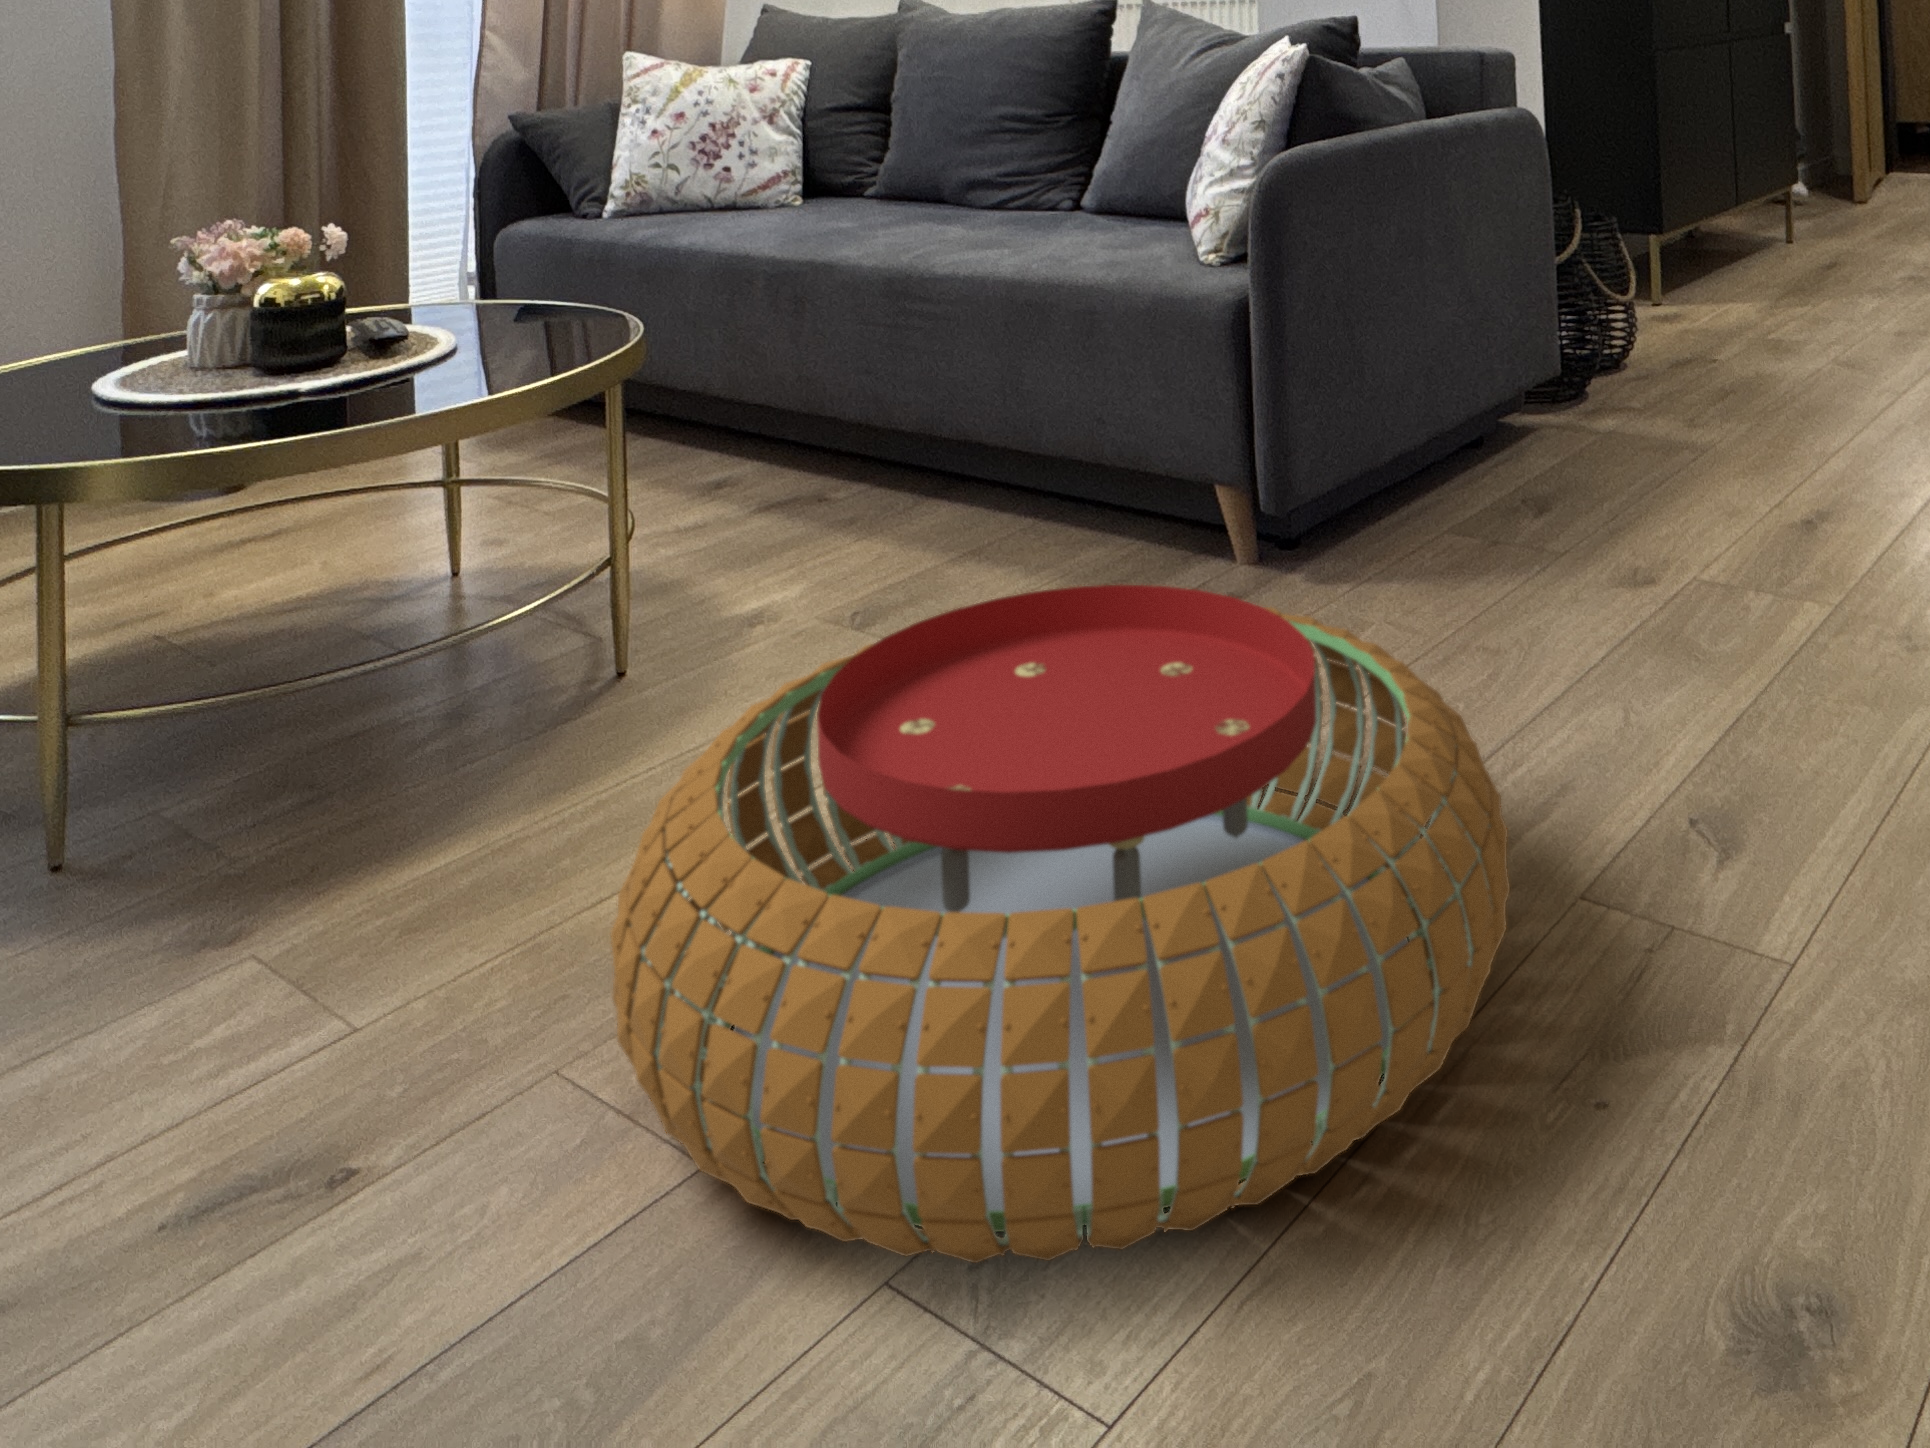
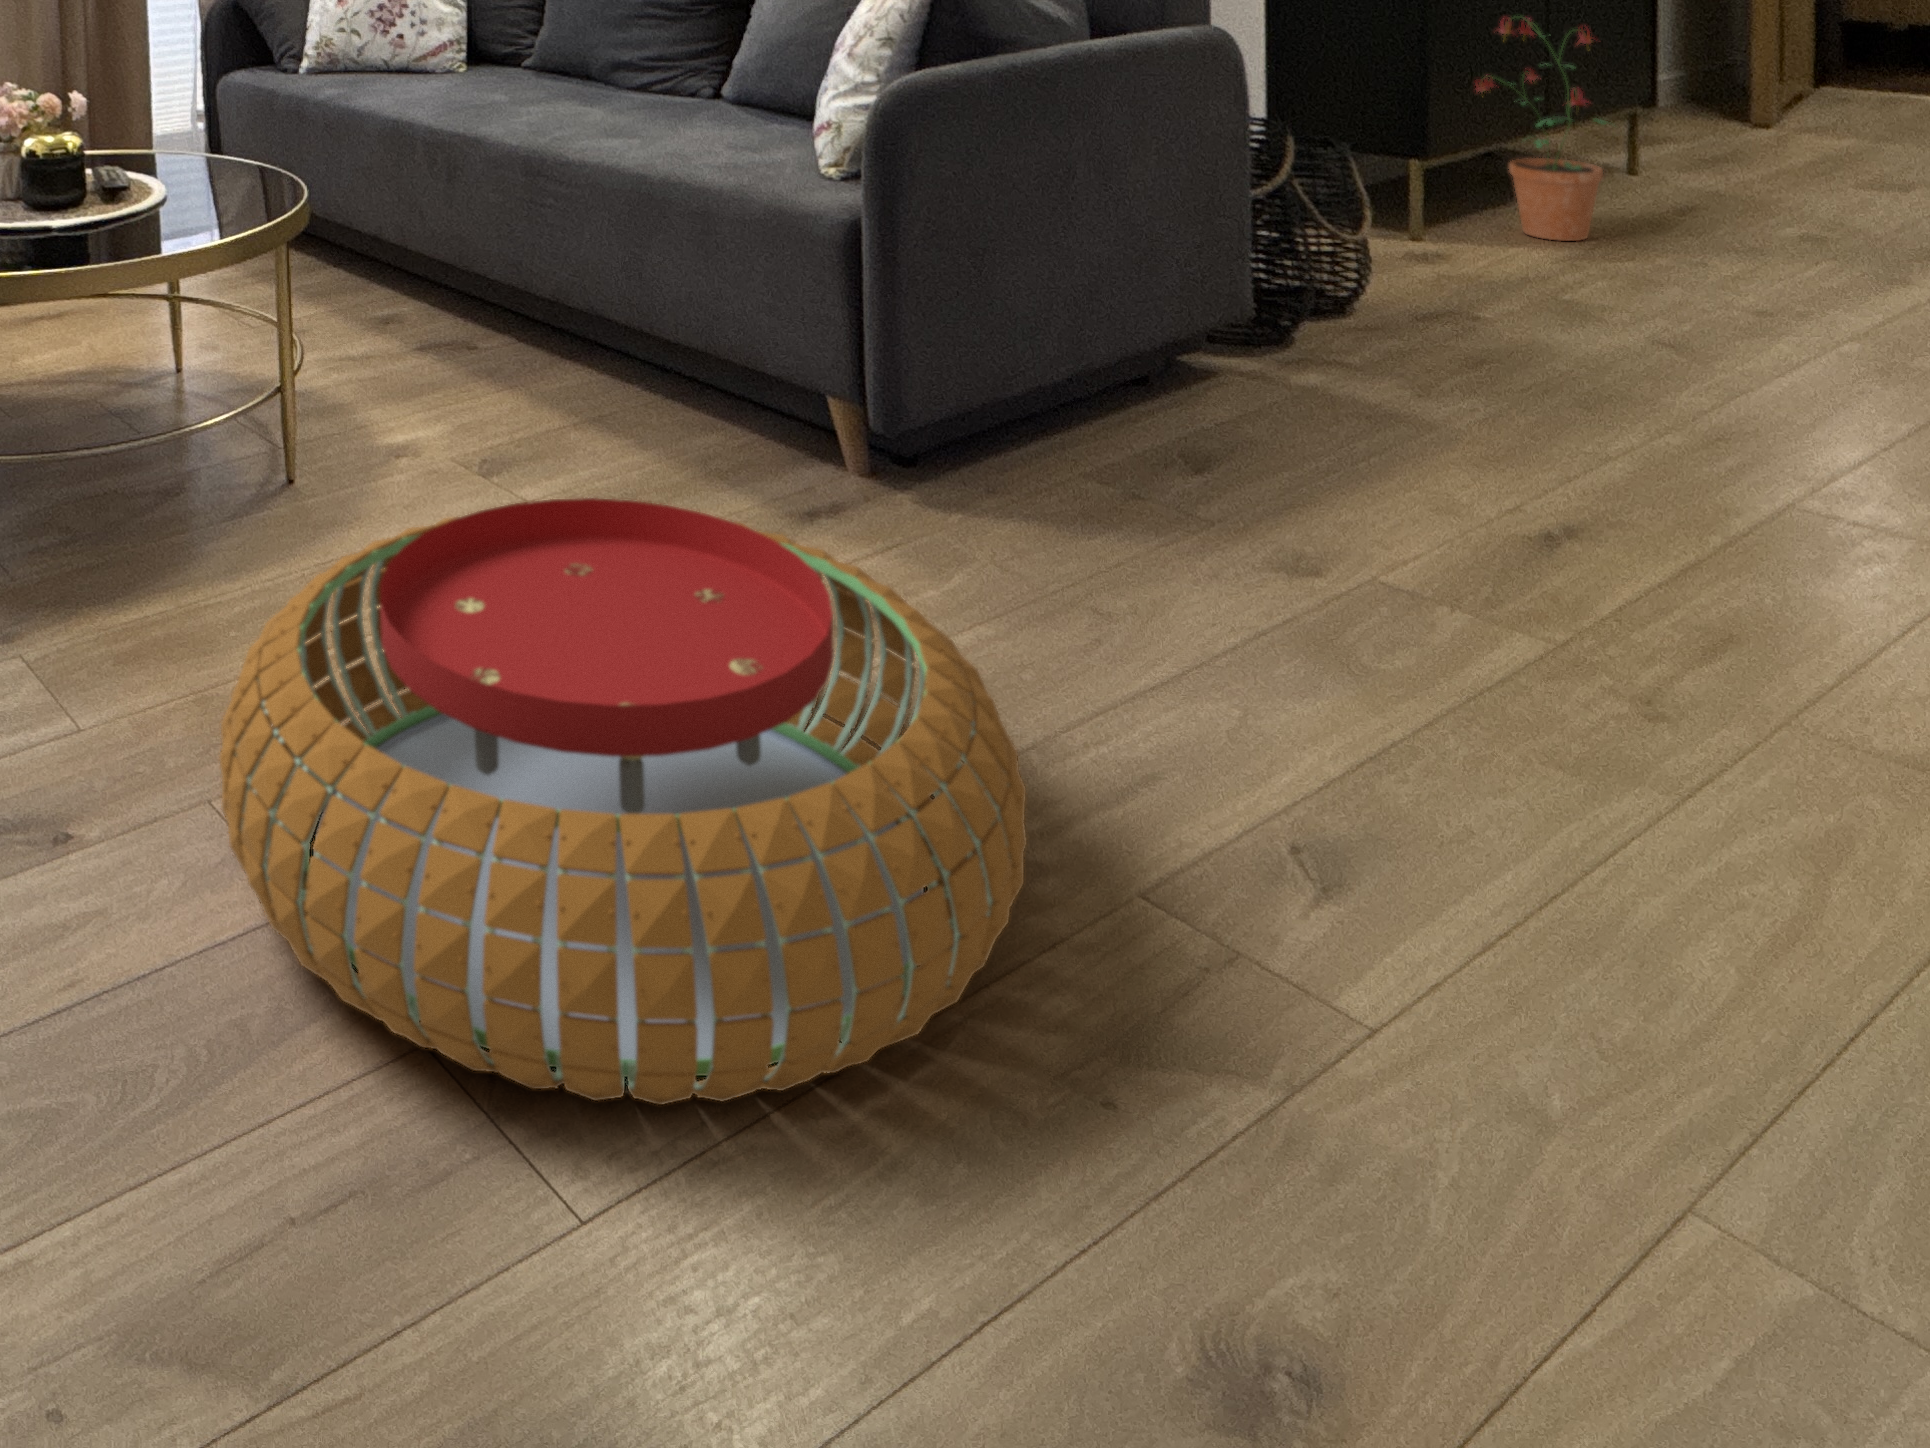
potted plant: none [1692,111,1794,299] -> present [1476,18,1606,241]

